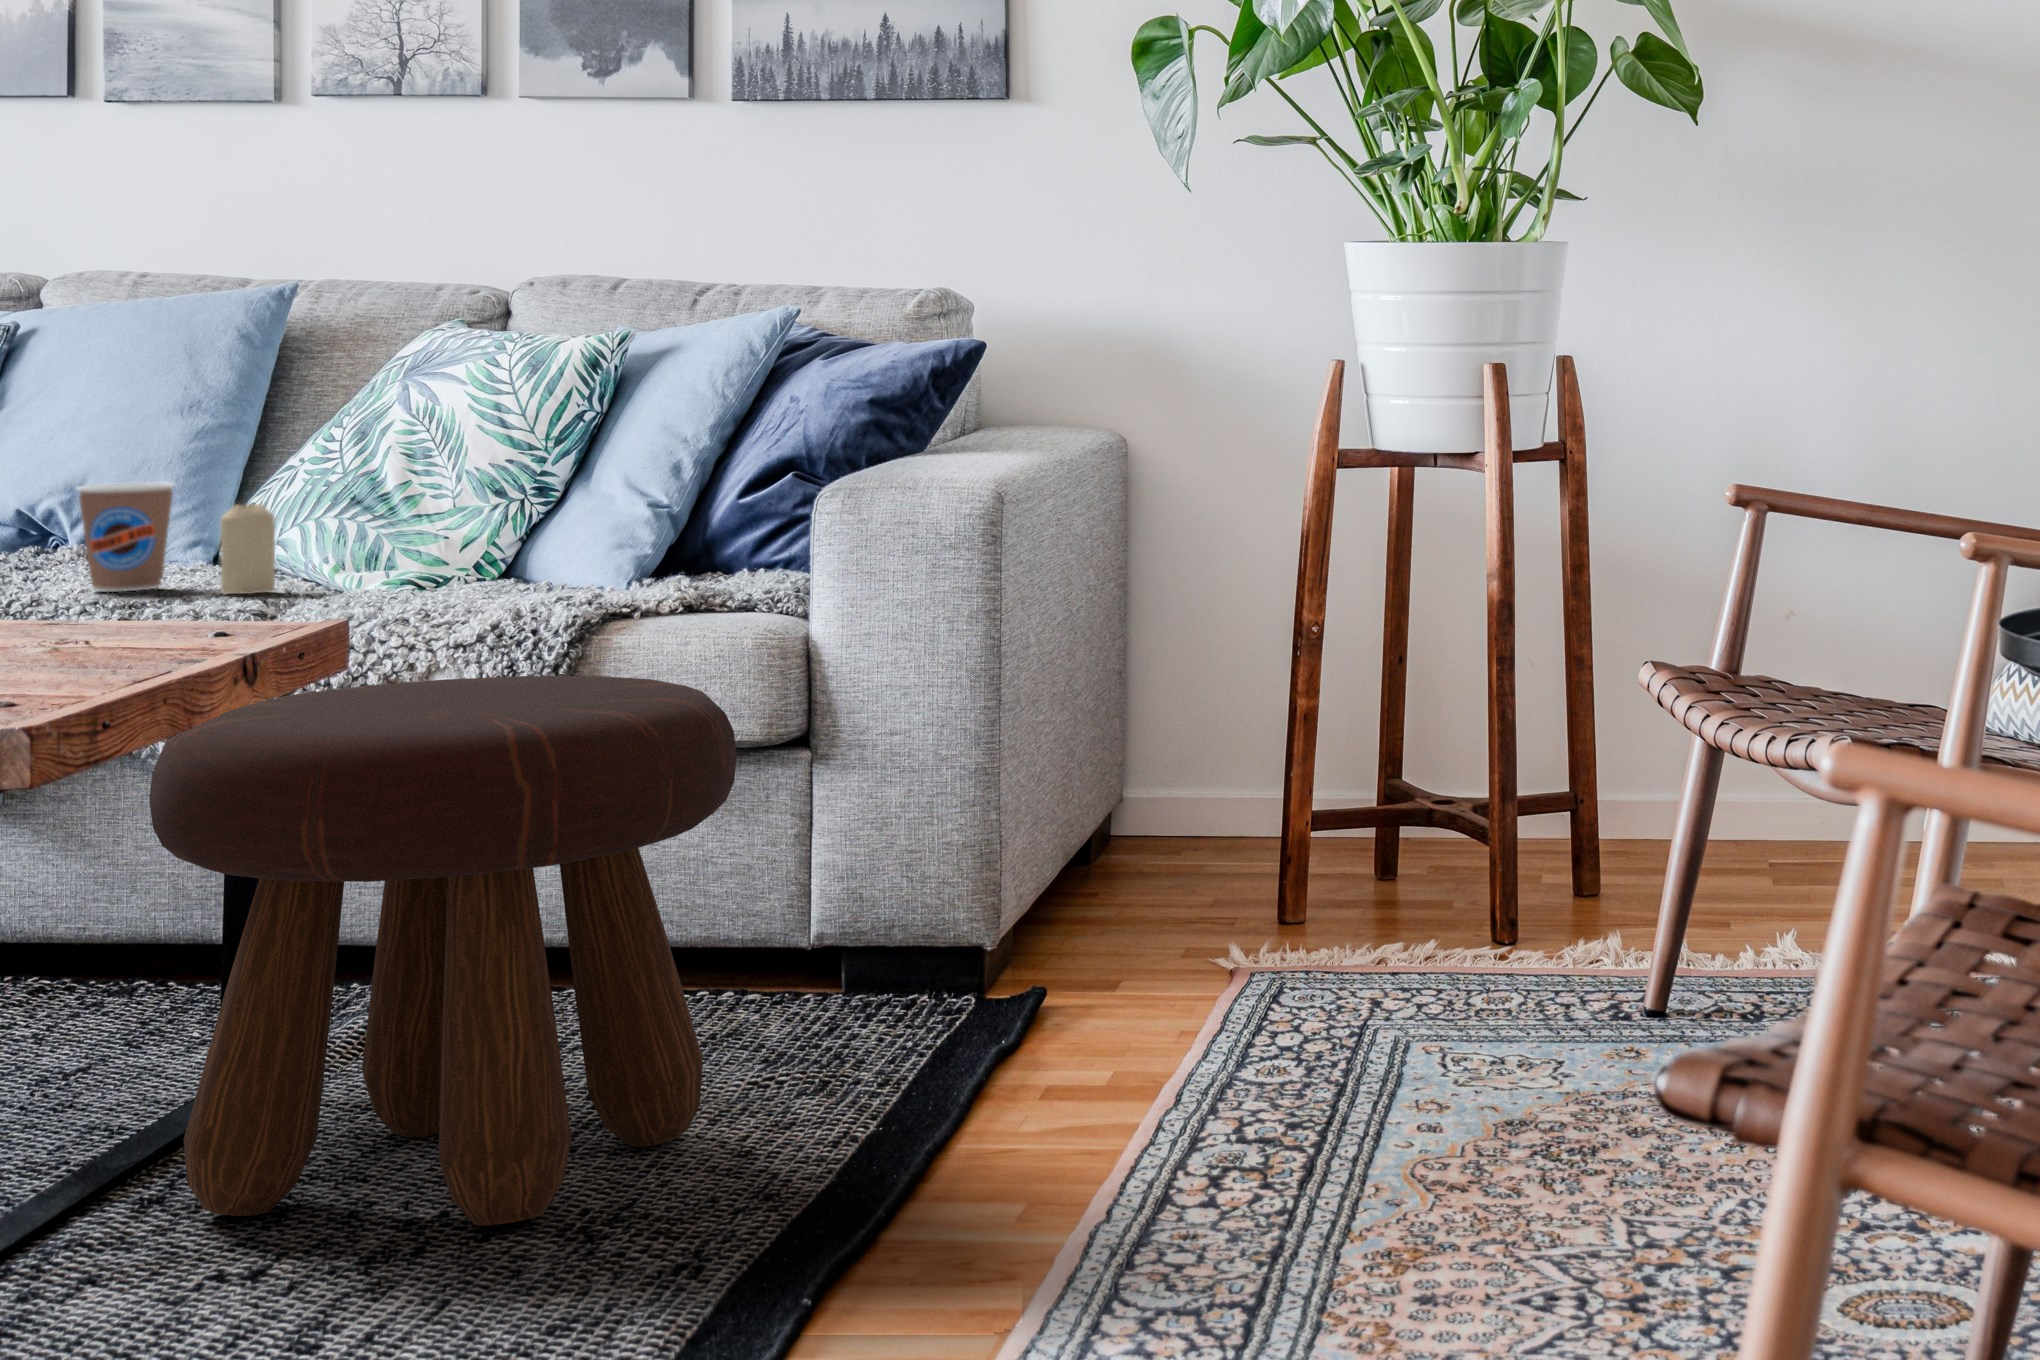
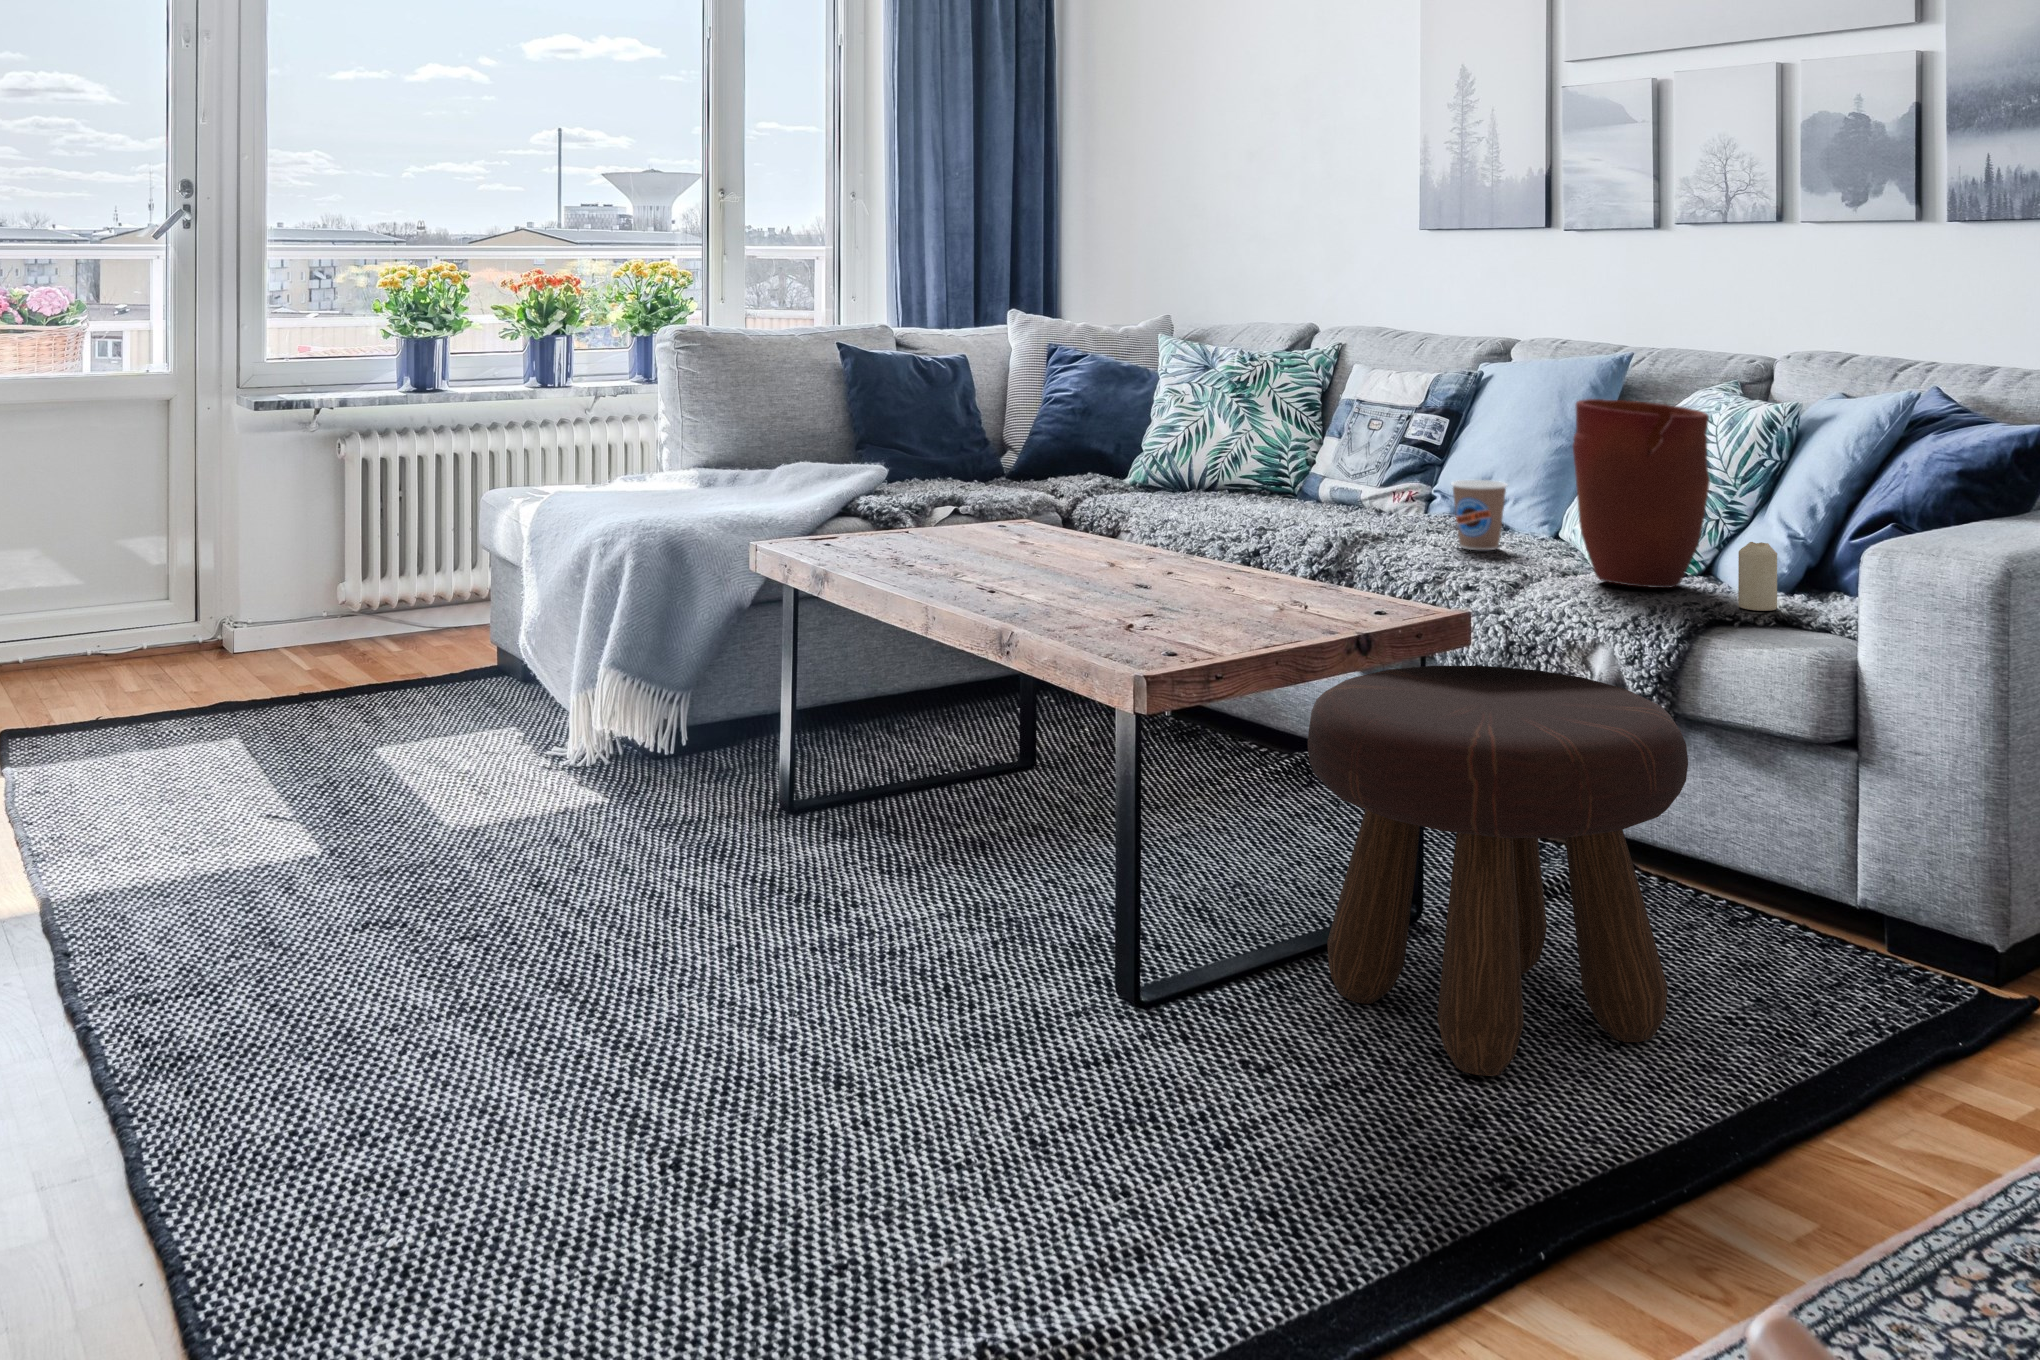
vase: none [346,327,553,589] -> present [1573,399,1710,588]
candle: present [221,504,275,594] -> present [1738,542,1777,611]

